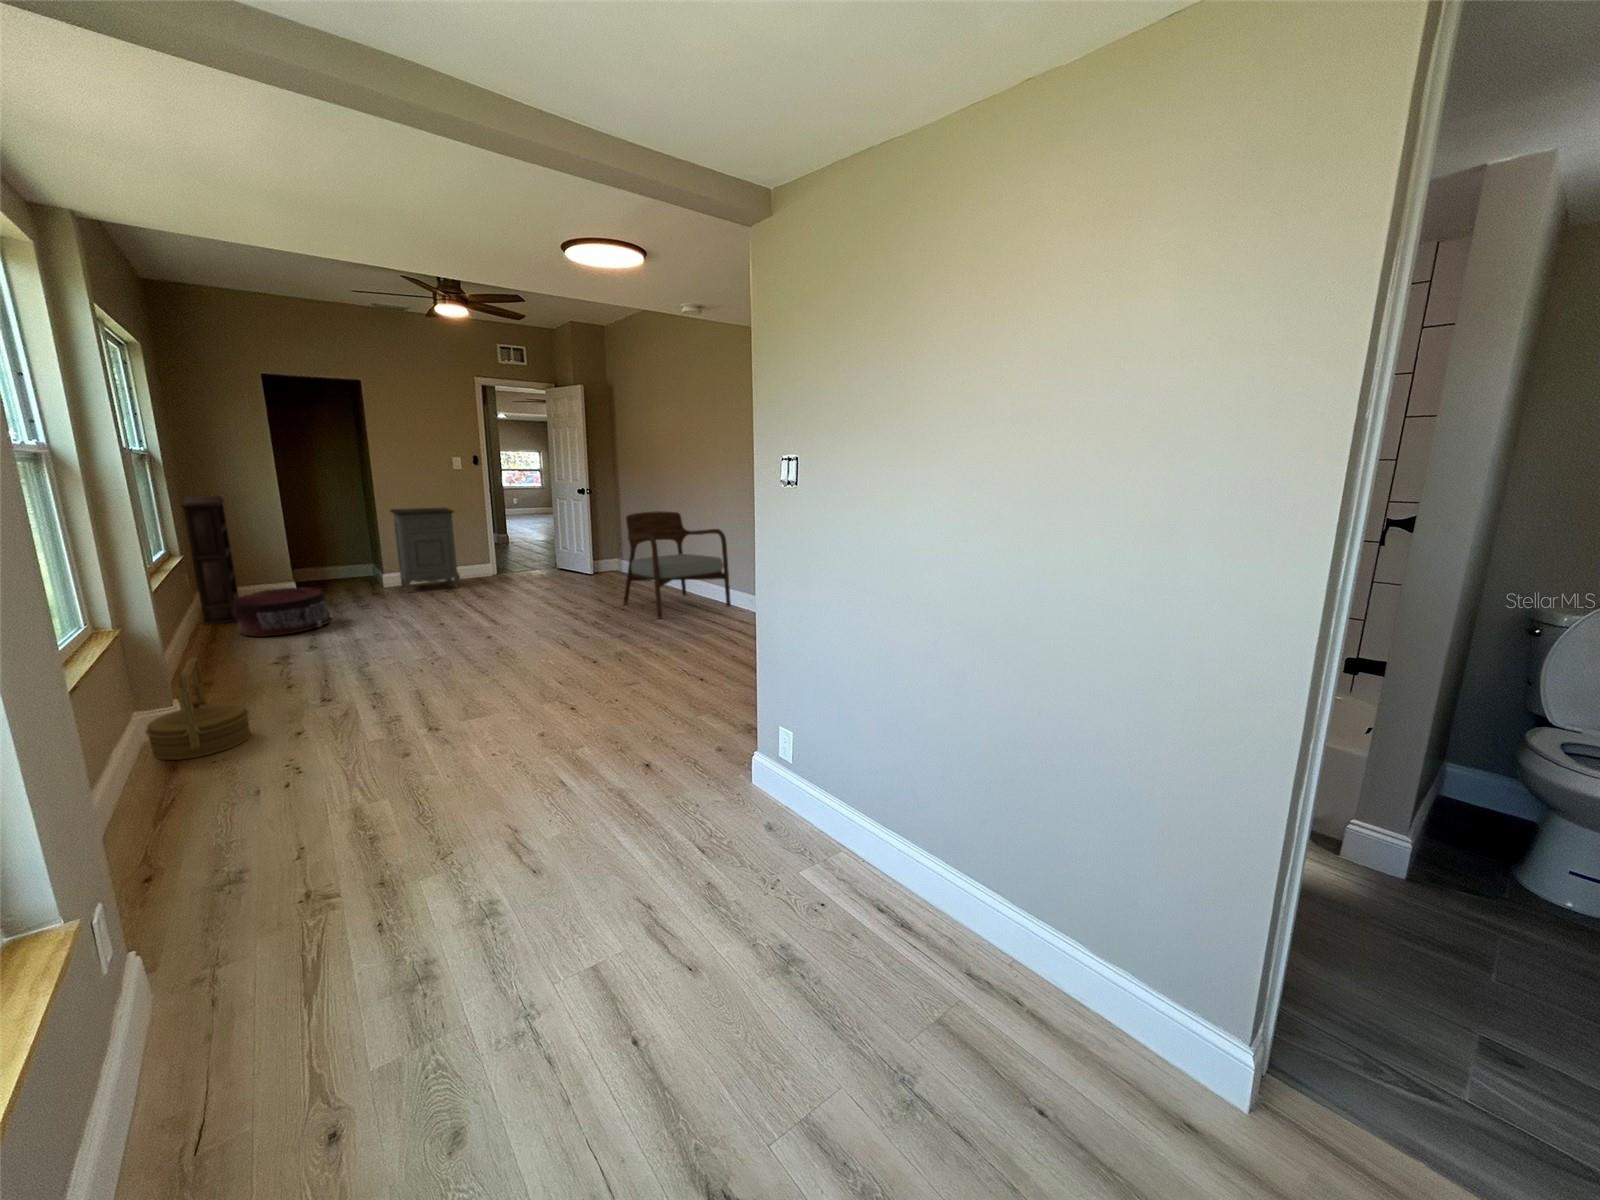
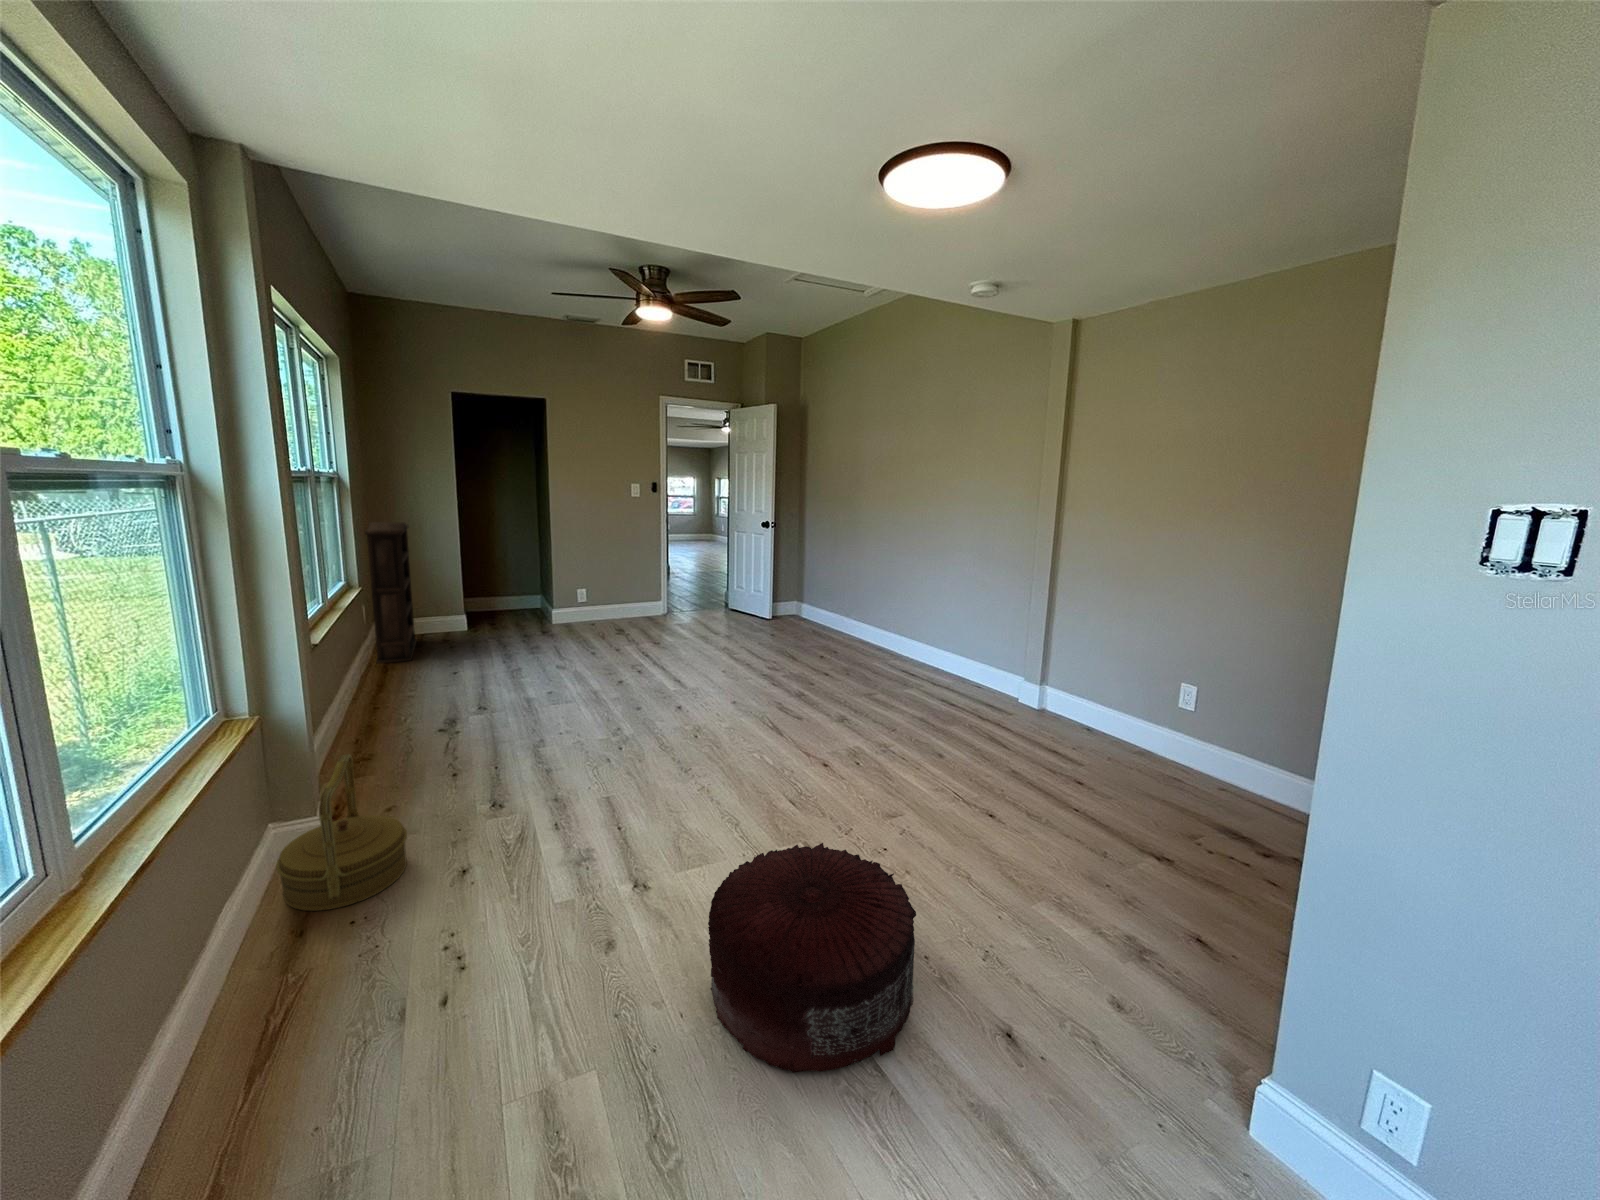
nightstand: present [390,508,460,593] -> none [566,539,633,632]
armchair: present [624,511,731,618] -> none [818,555,950,690]
pouf: present [232,587,331,636] -> present [708,843,916,1073]

